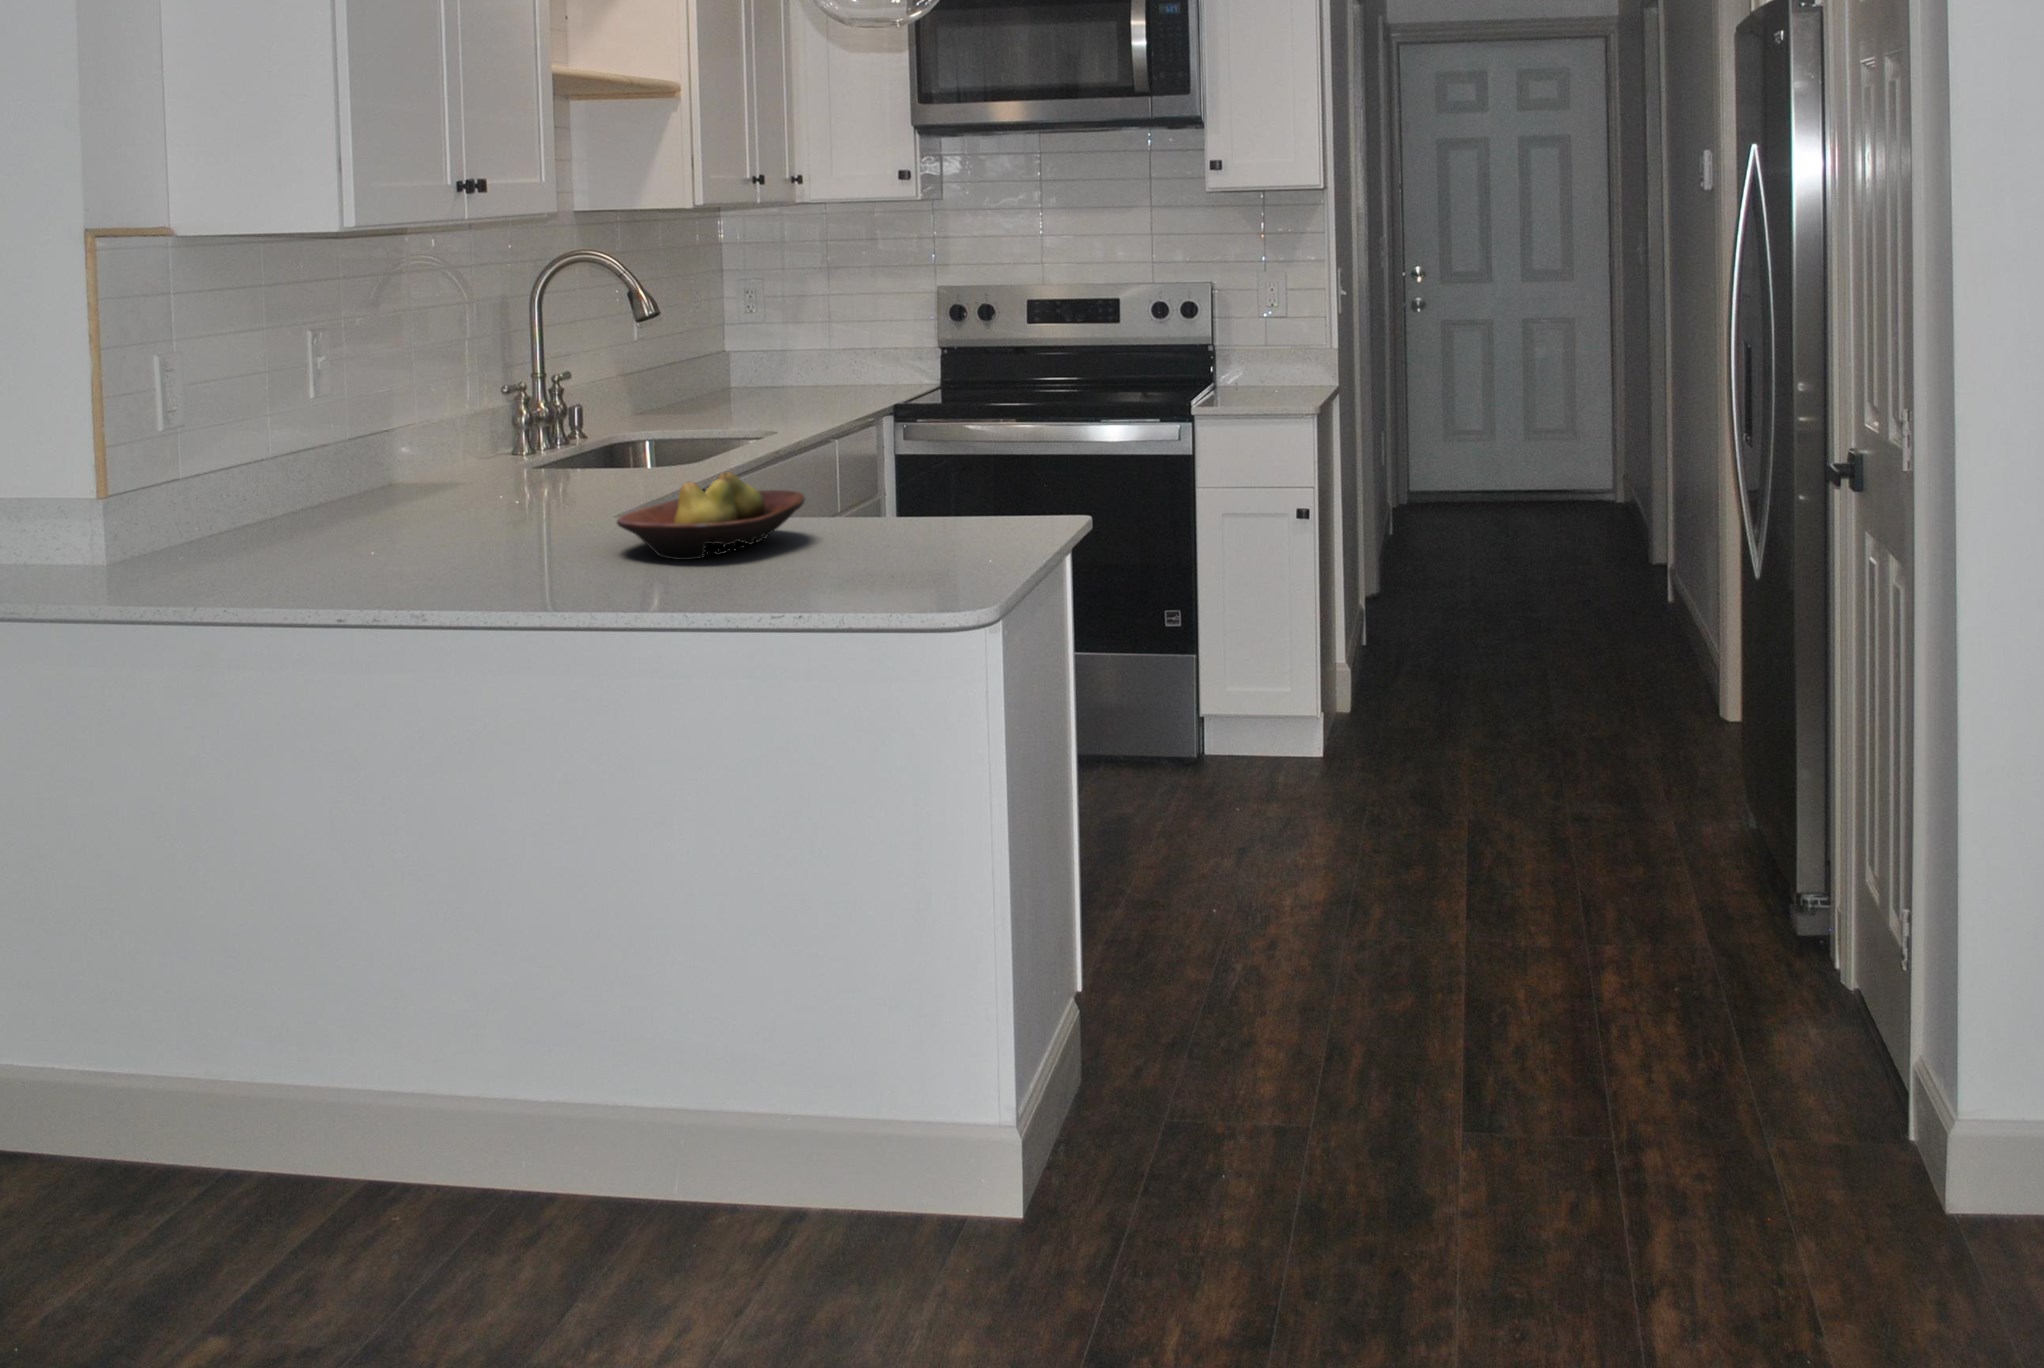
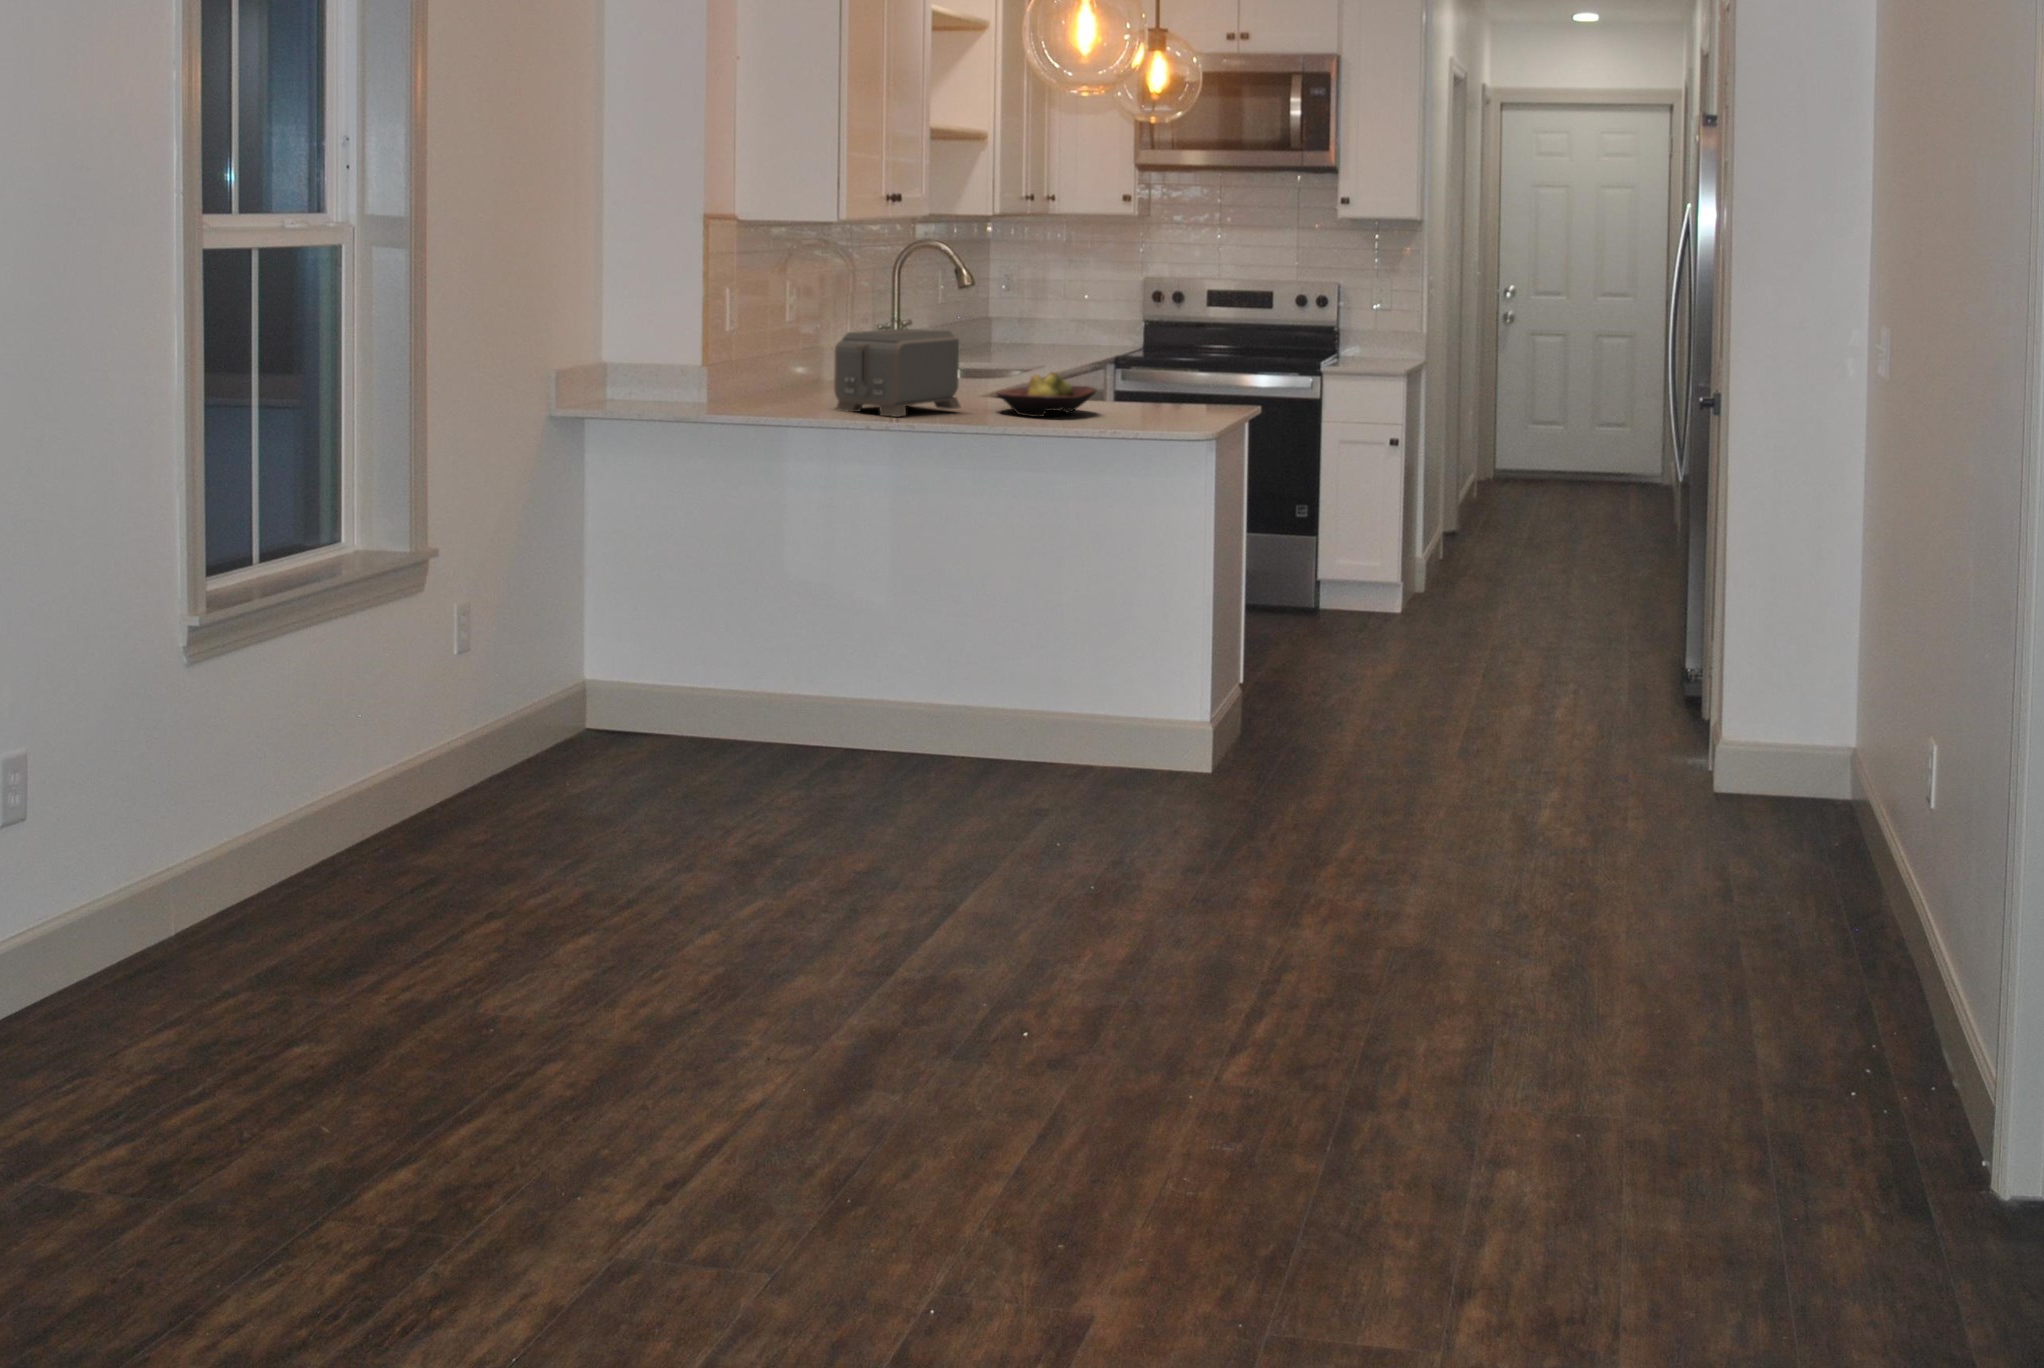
toaster: none [284,414,547,591] -> present [834,328,960,417]

